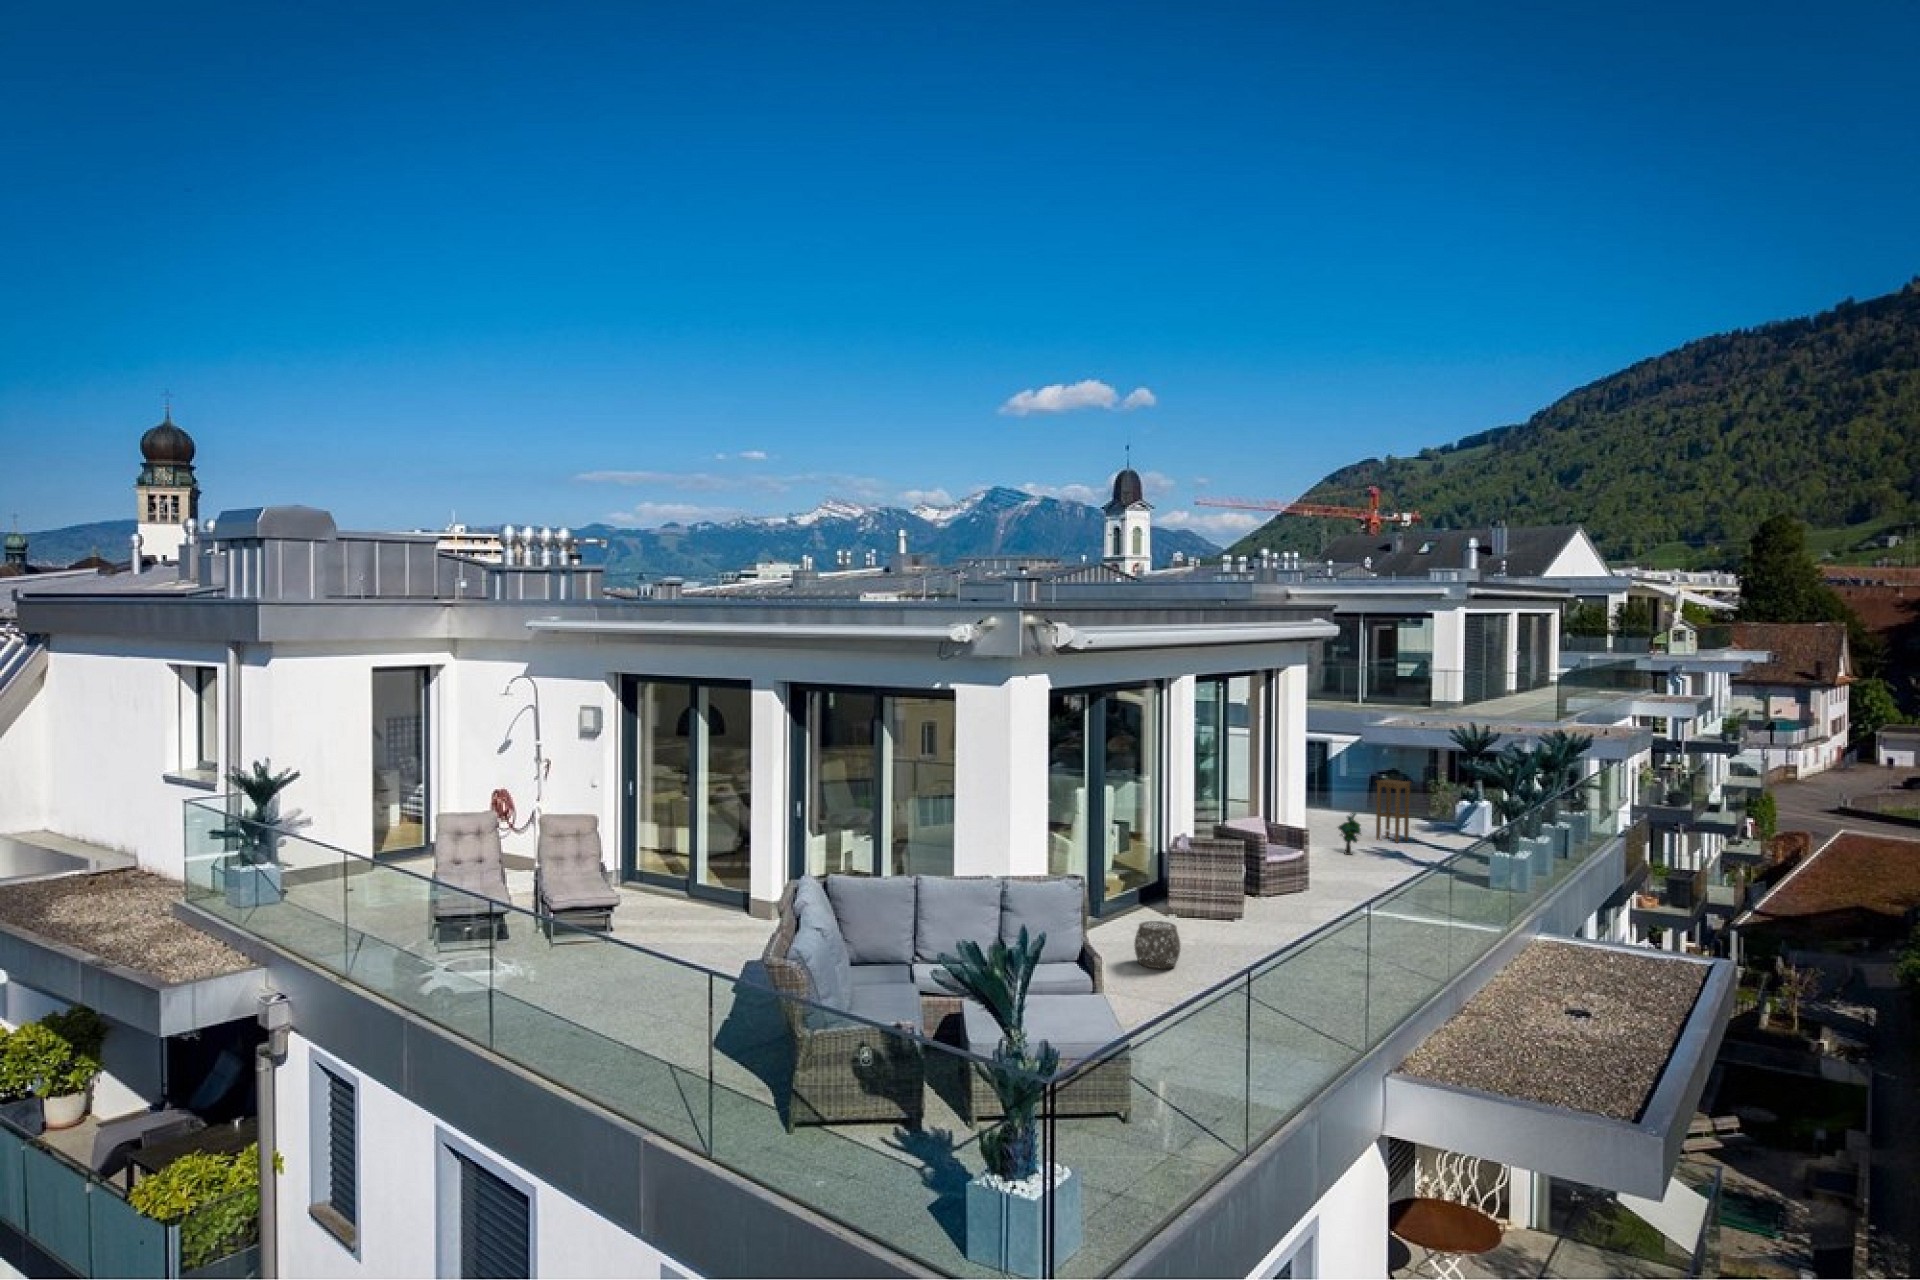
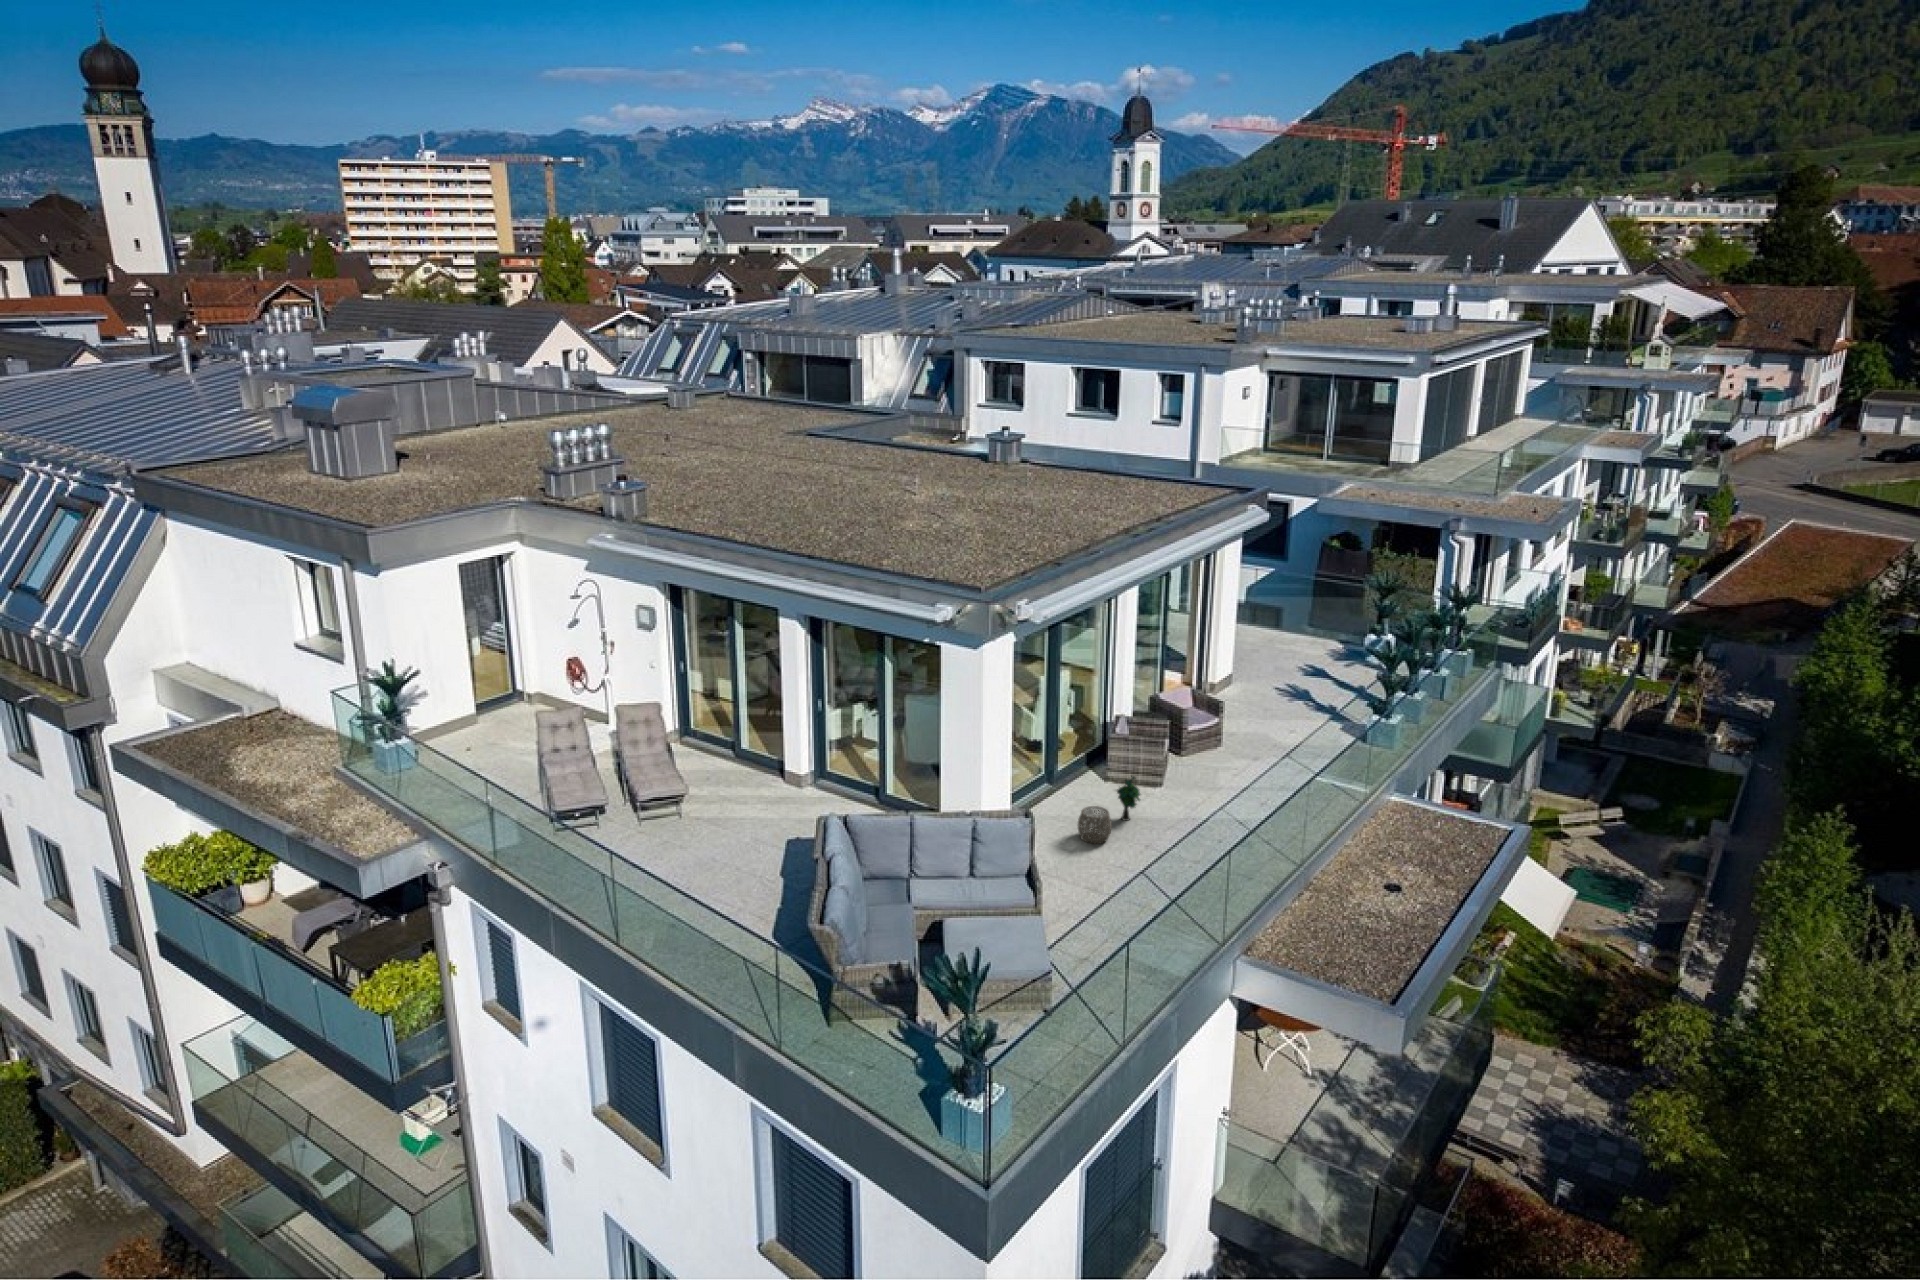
stool: present [1376,779,1410,843] -> none [1305,597,1339,653]
decorative plant: present [1338,813,1361,855] -> present [1117,776,1140,821]

